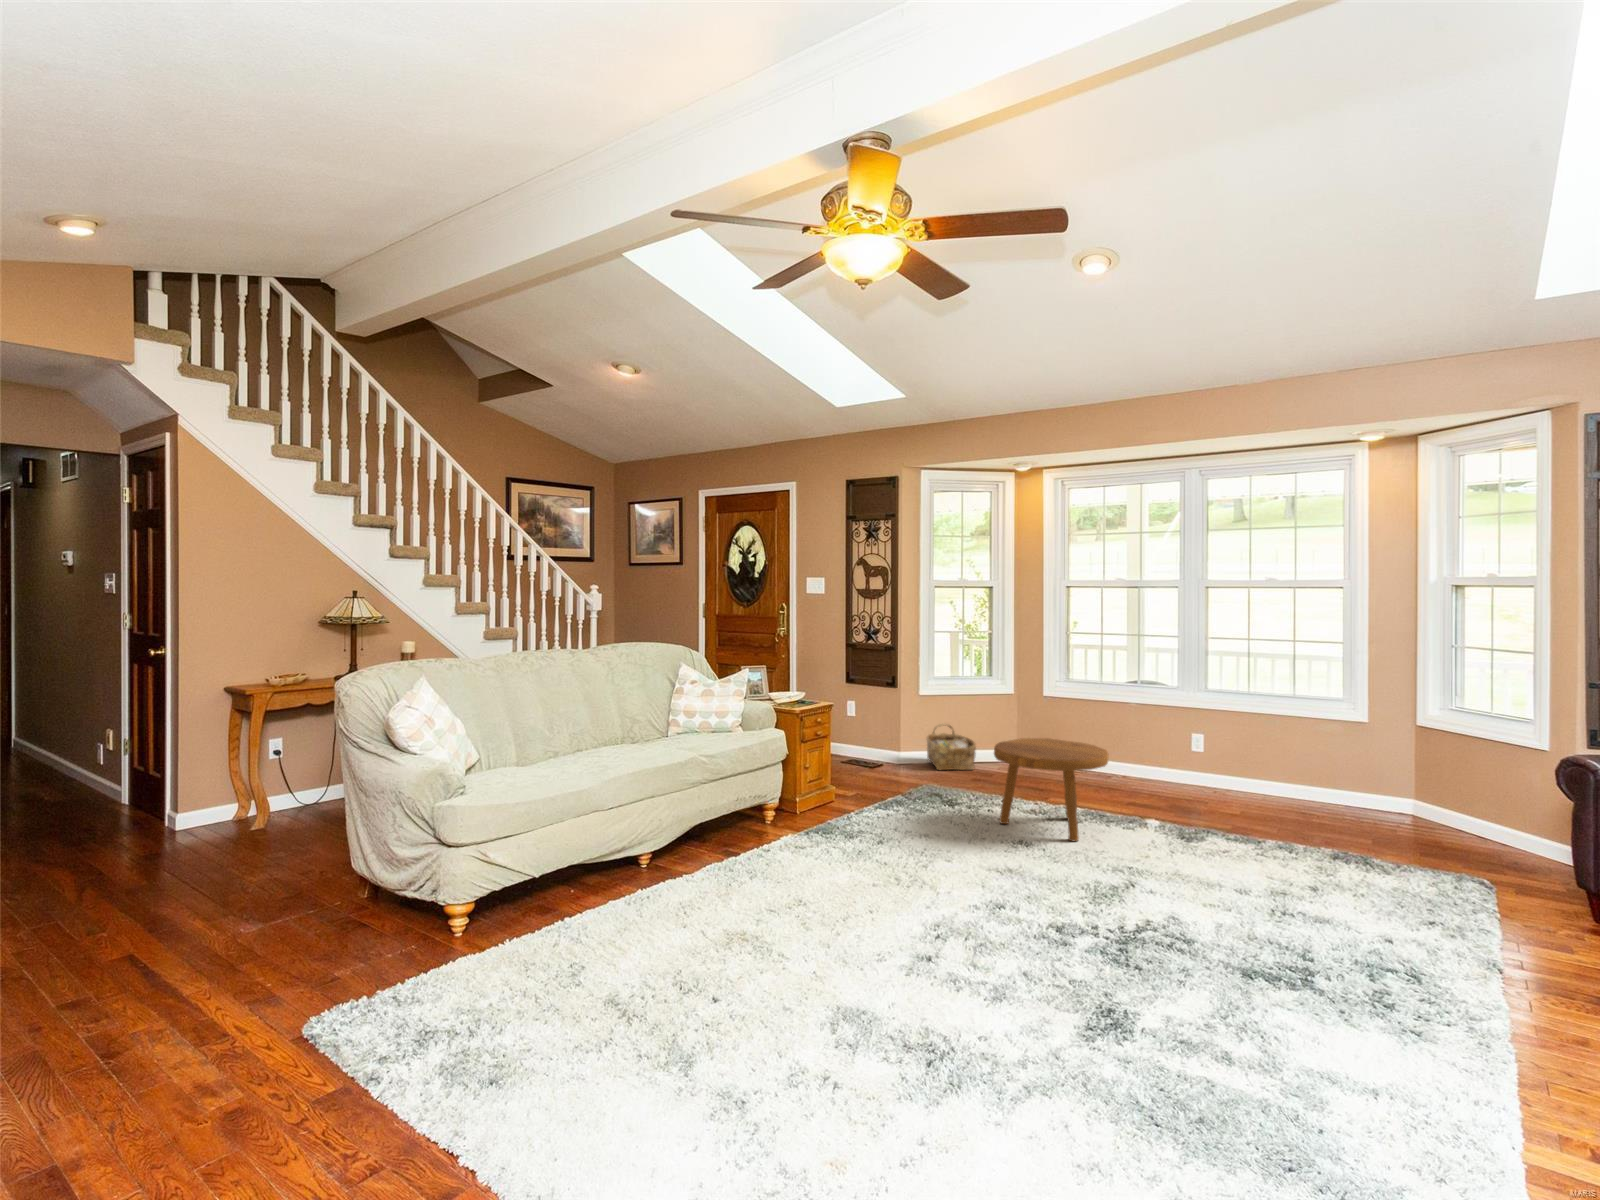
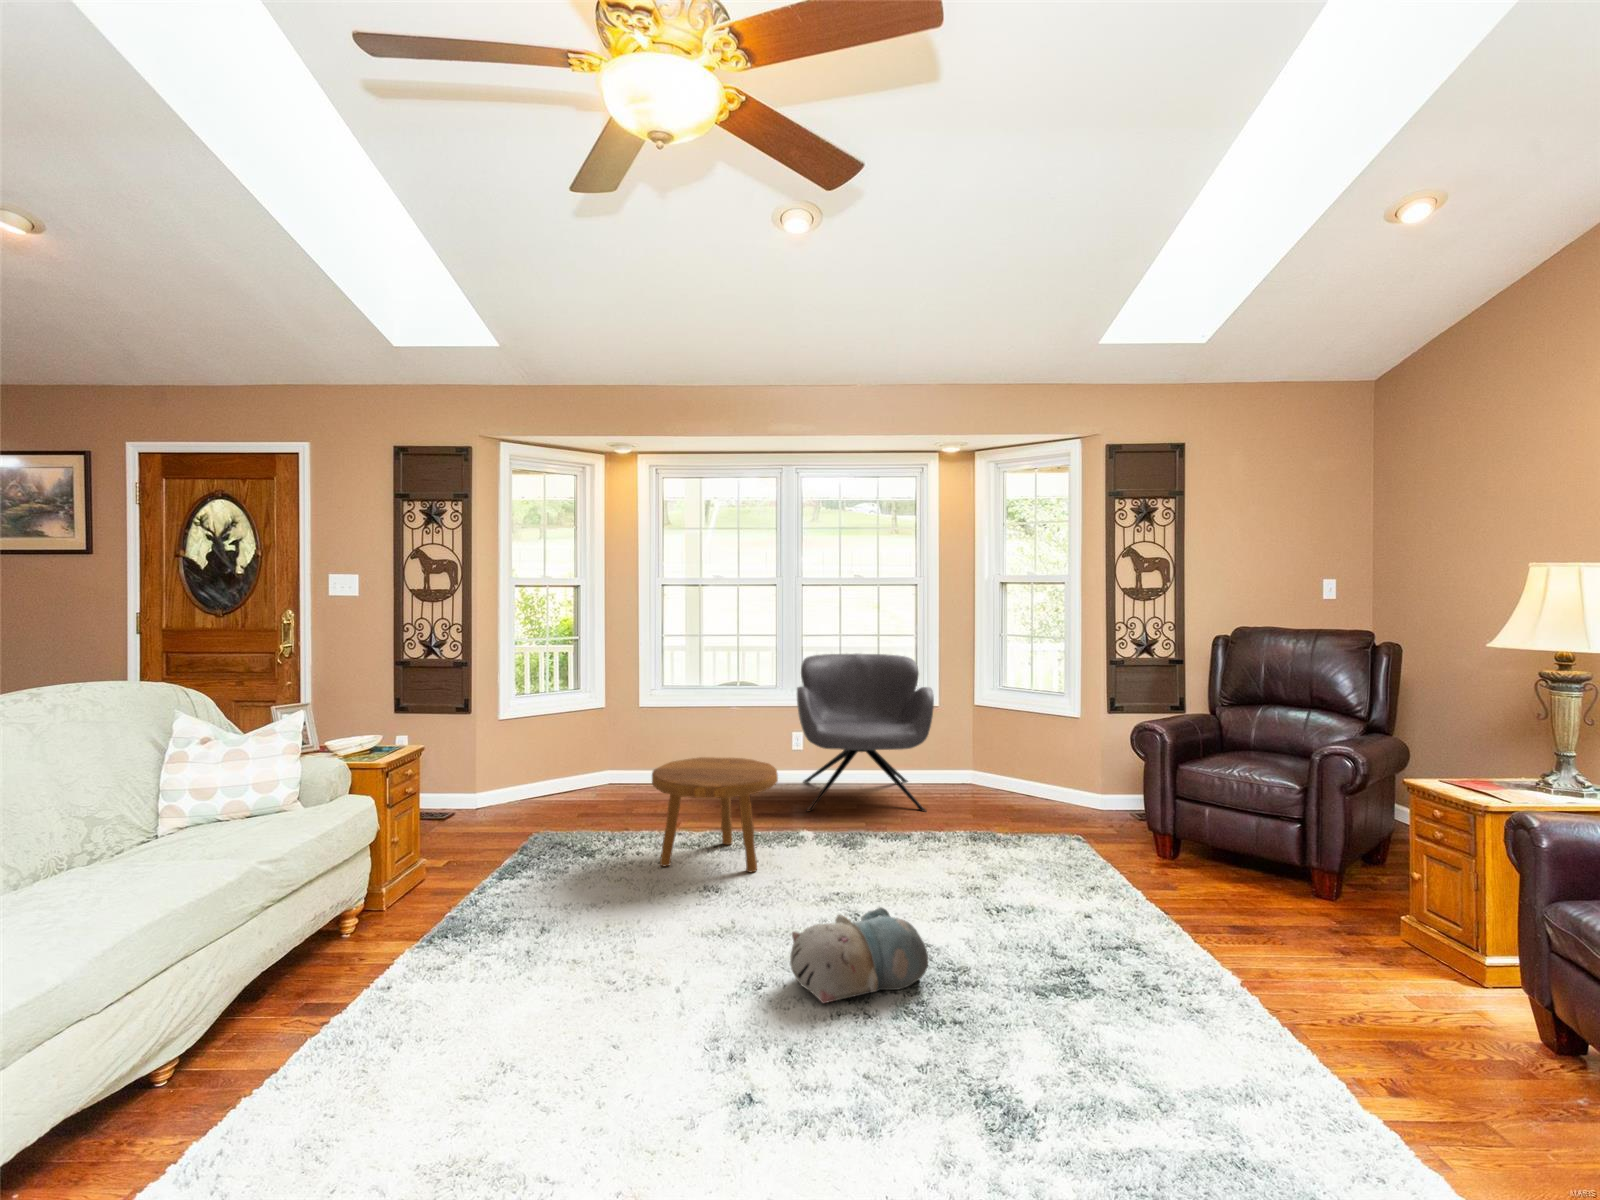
armchair: none [1170,658,1331,830] -> present [797,654,934,811]
woven basket: present [927,724,976,770] -> none [514,749,579,808]
plush toy: none [1024,867,1150,938] -> present [790,907,928,1003]

